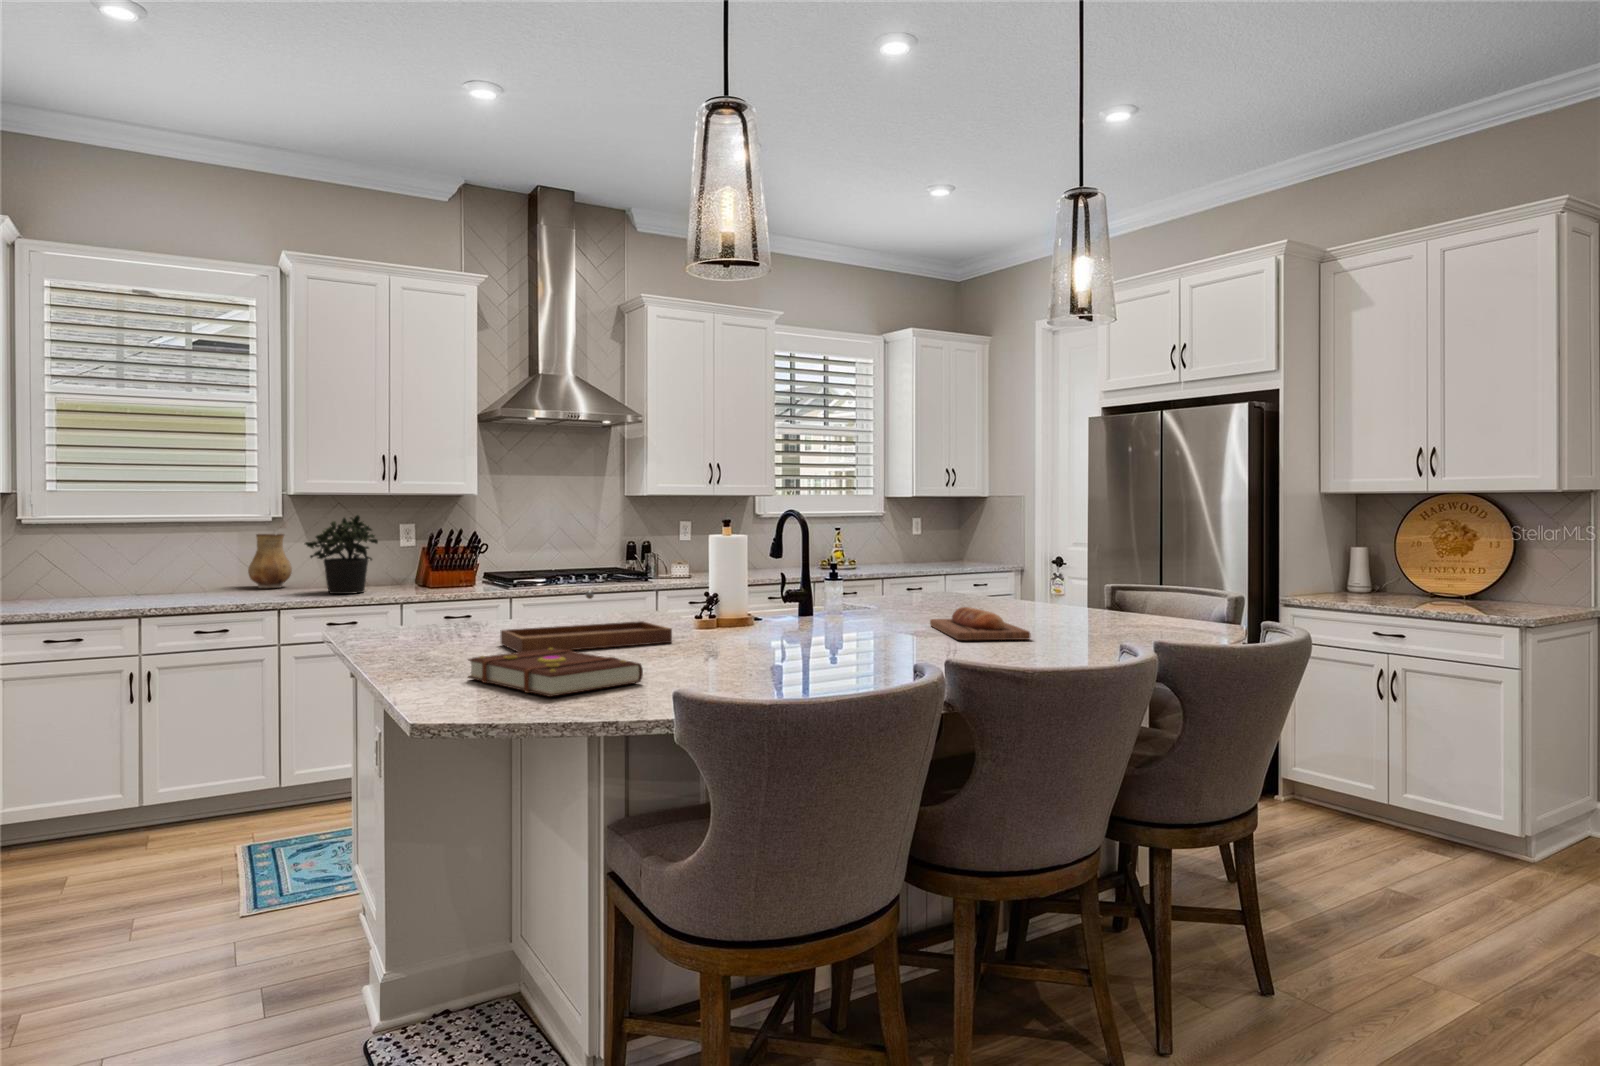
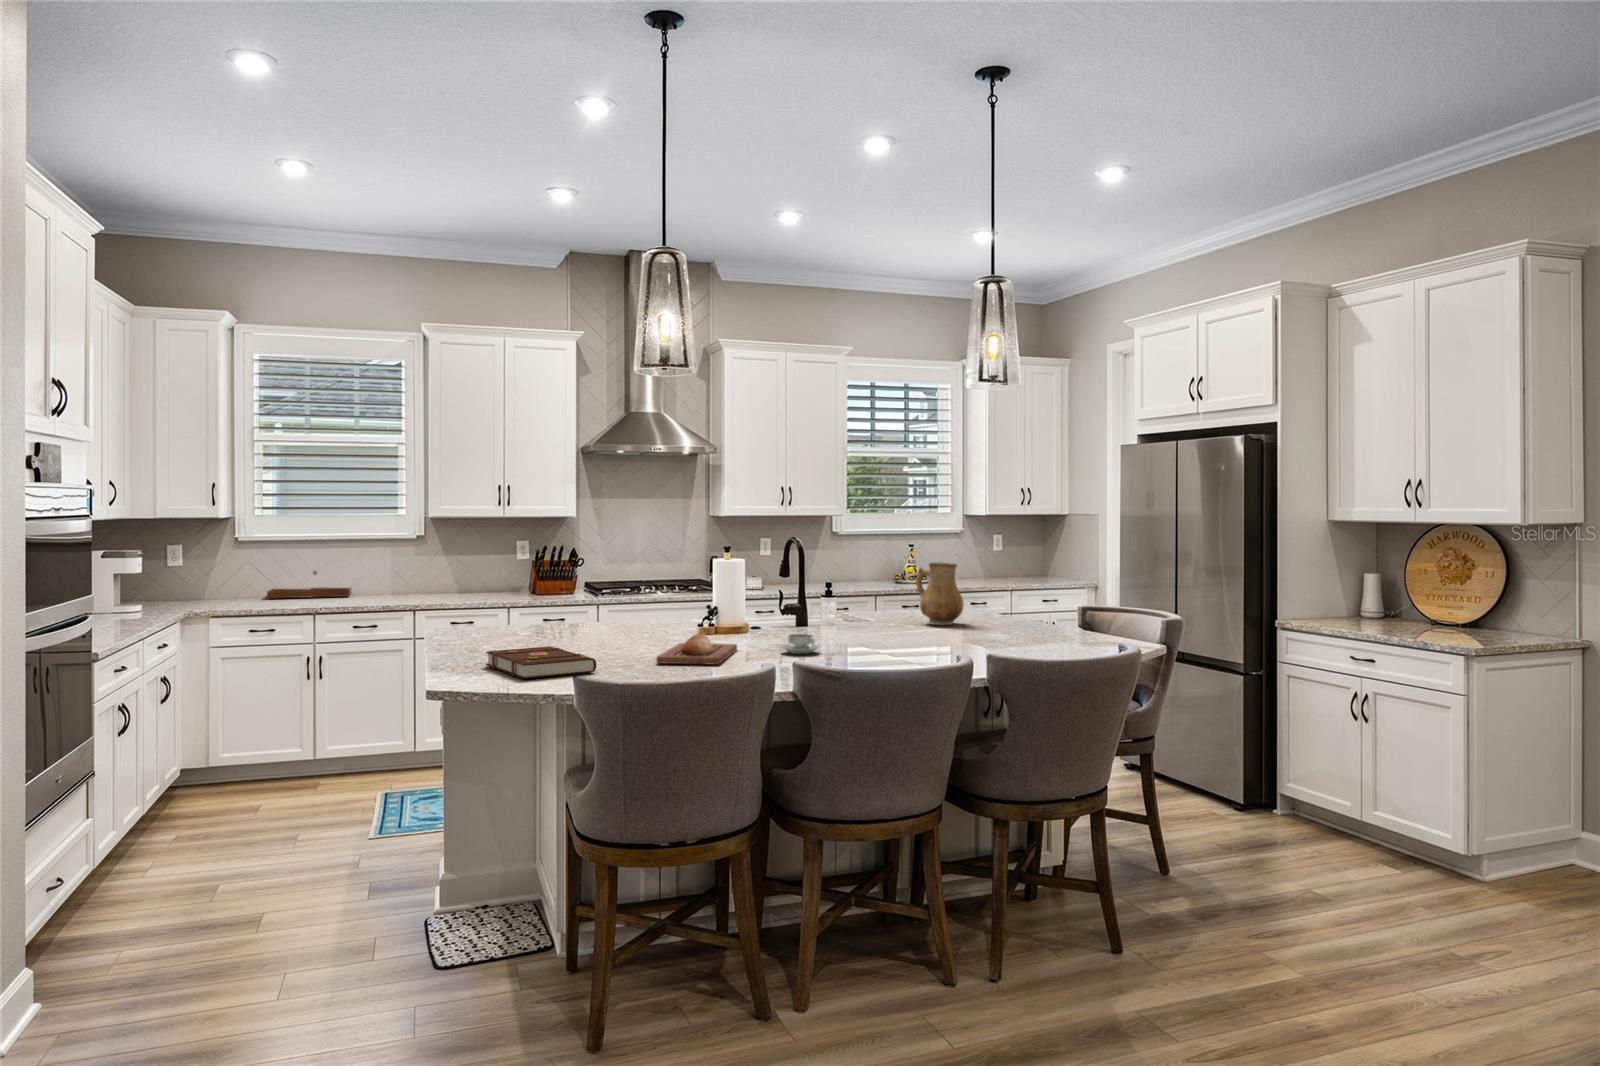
potted plant: present [305,515,378,594] -> none [437,534,493,599]
ceramic pitcher: present [248,533,292,588] -> present [916,563,964,625]
tray: present [500,591,672,652] -> present [267,571,351,598]
bread loaf: present [930,607,1030,640] -> present [656,634,737,665]
coffee cup: none [848,622,898,648] -> present [781,634,819,654]

